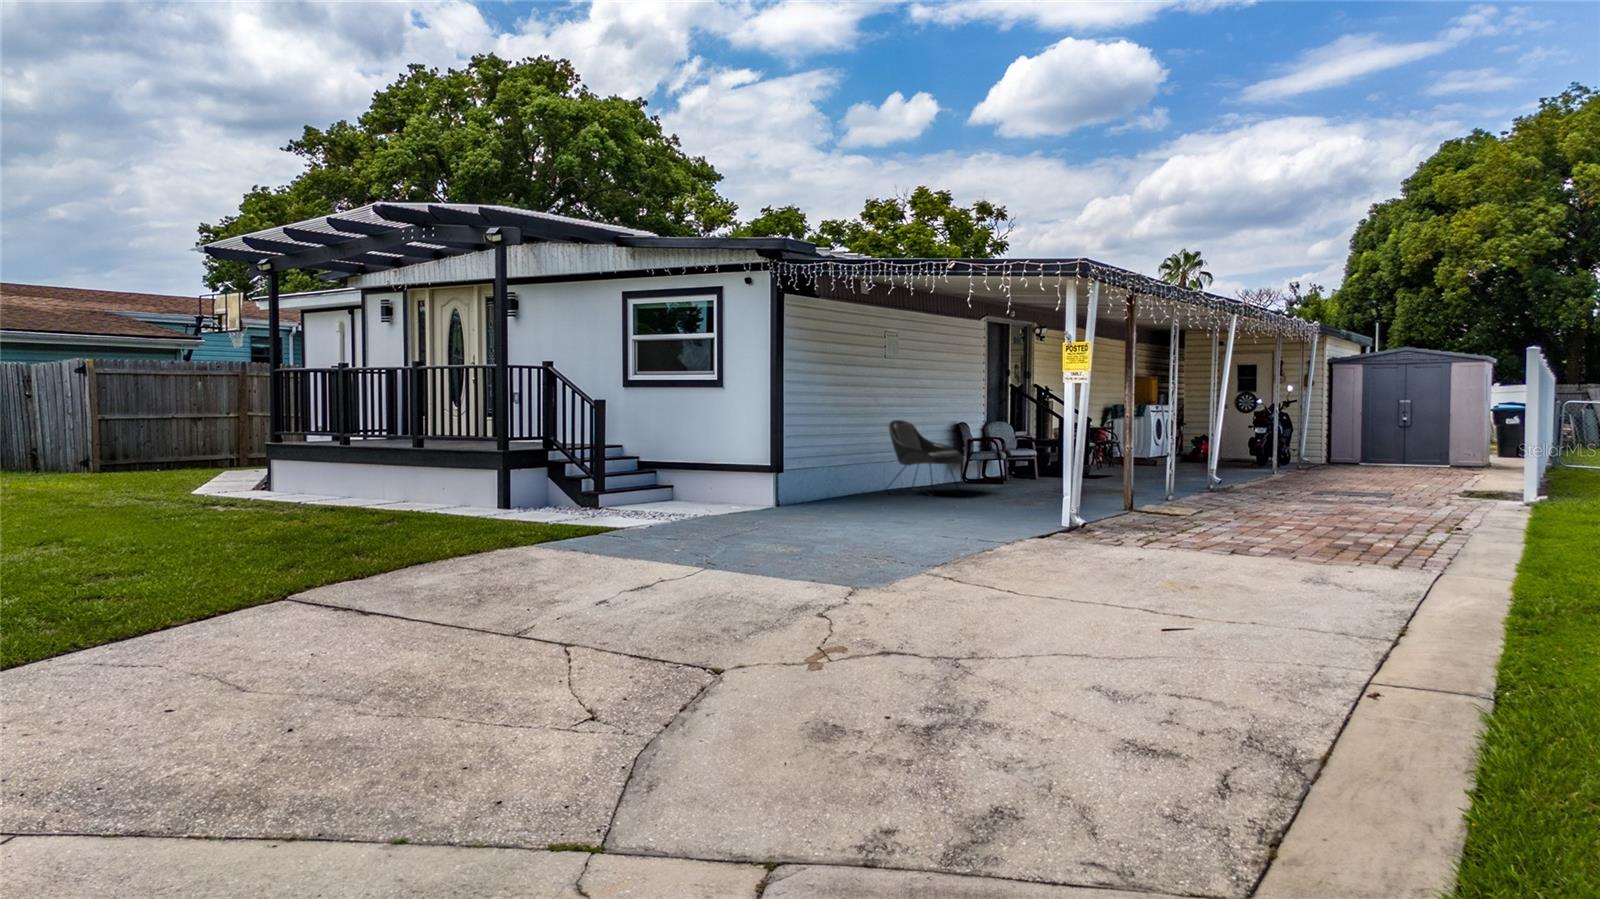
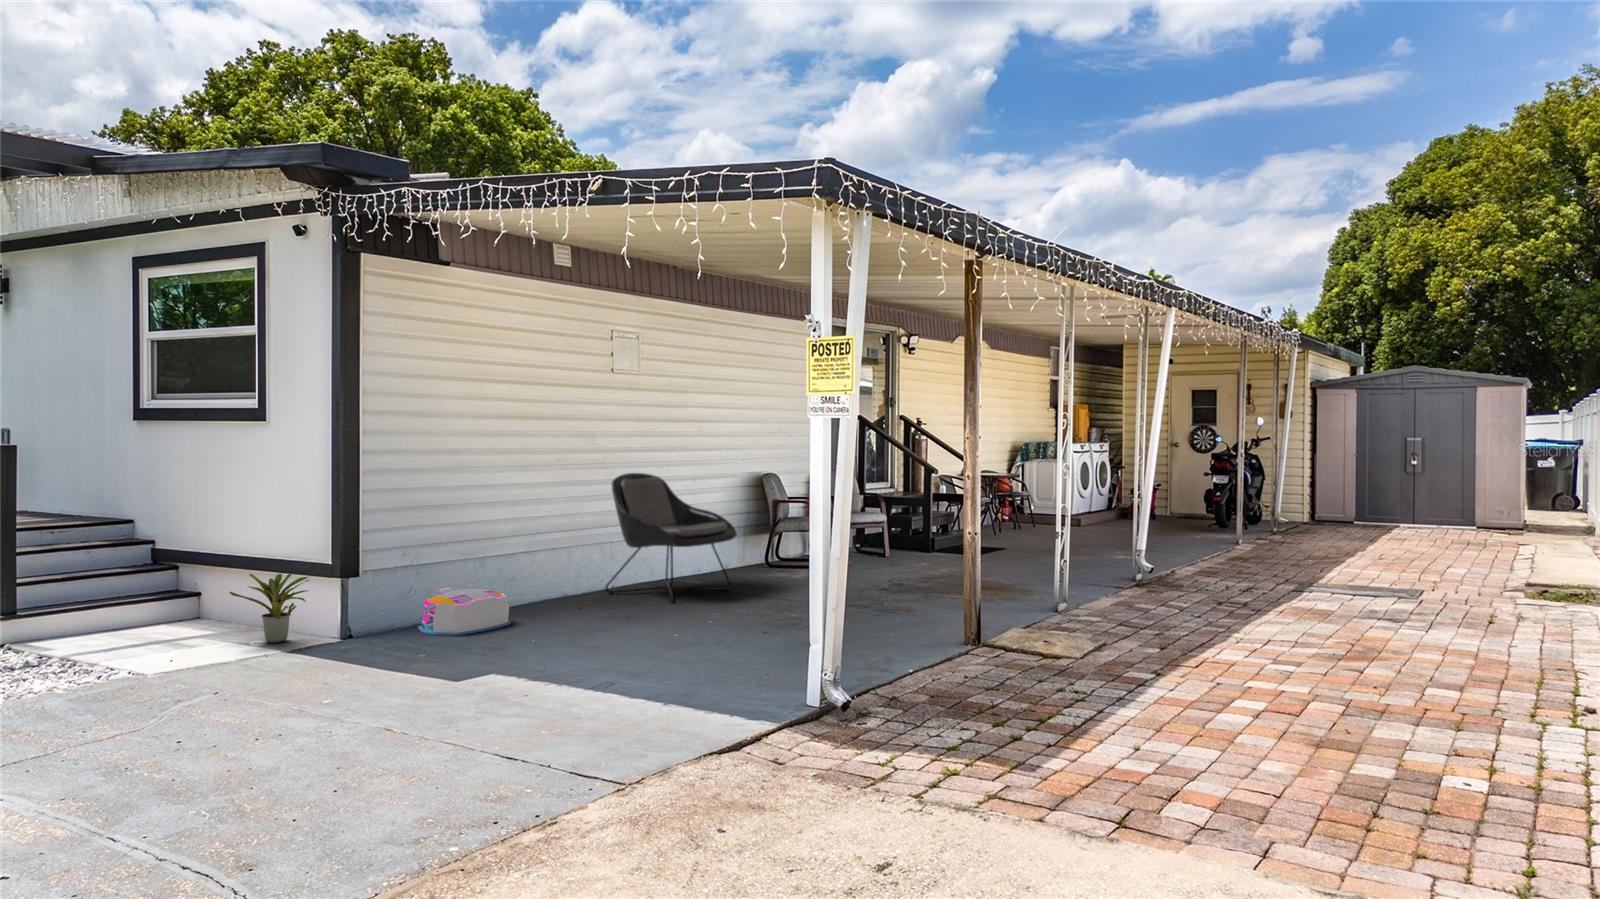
potted plant: none [719,471,766,510] -> present [230,574,309,643]
storage bin: none [808,484,857,508] -> present [418,588,511,636]

